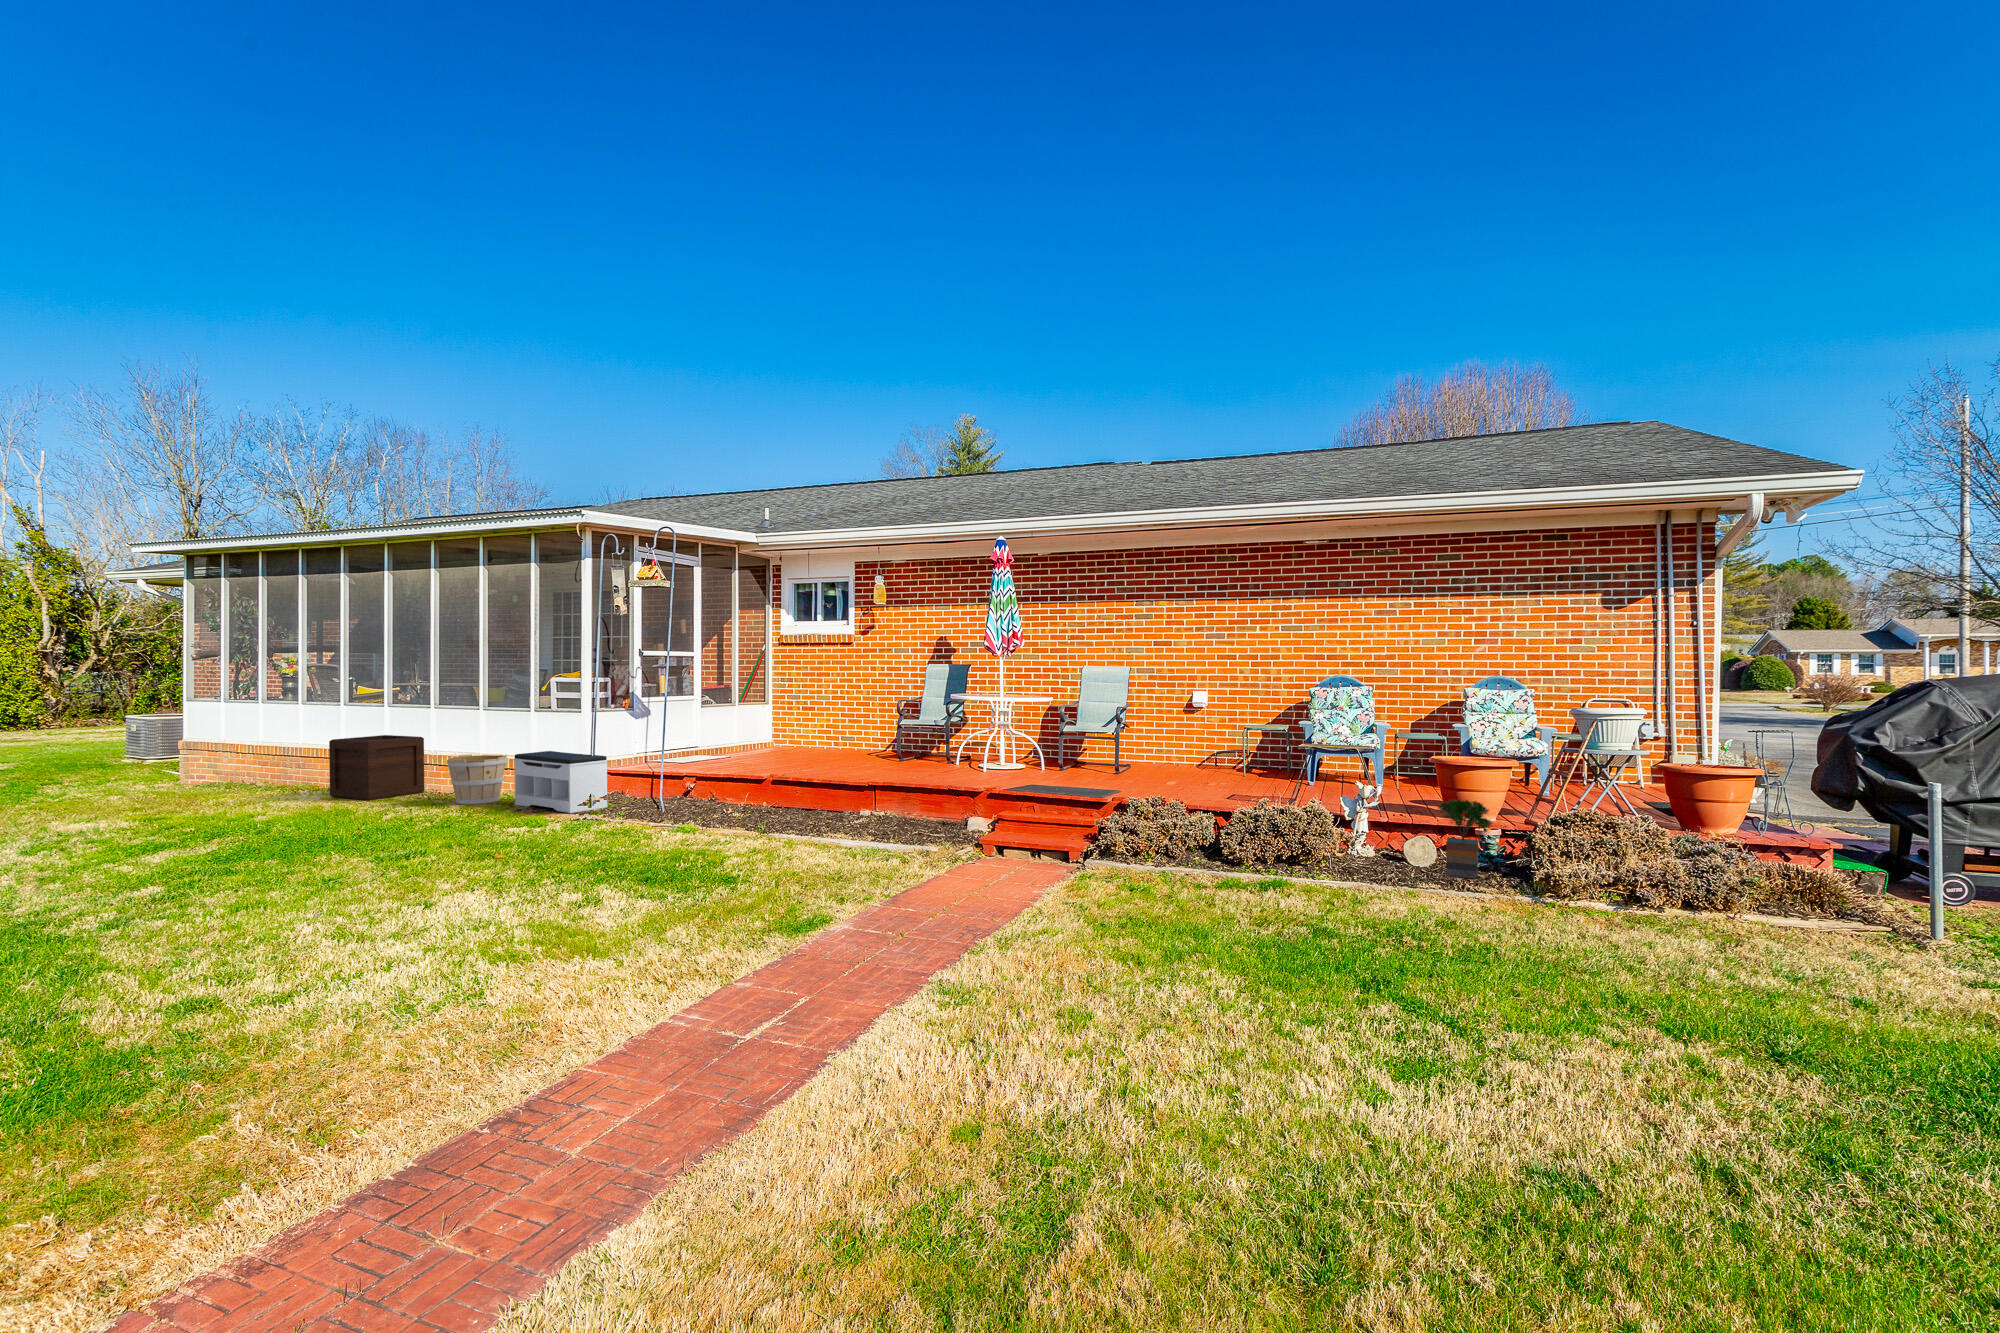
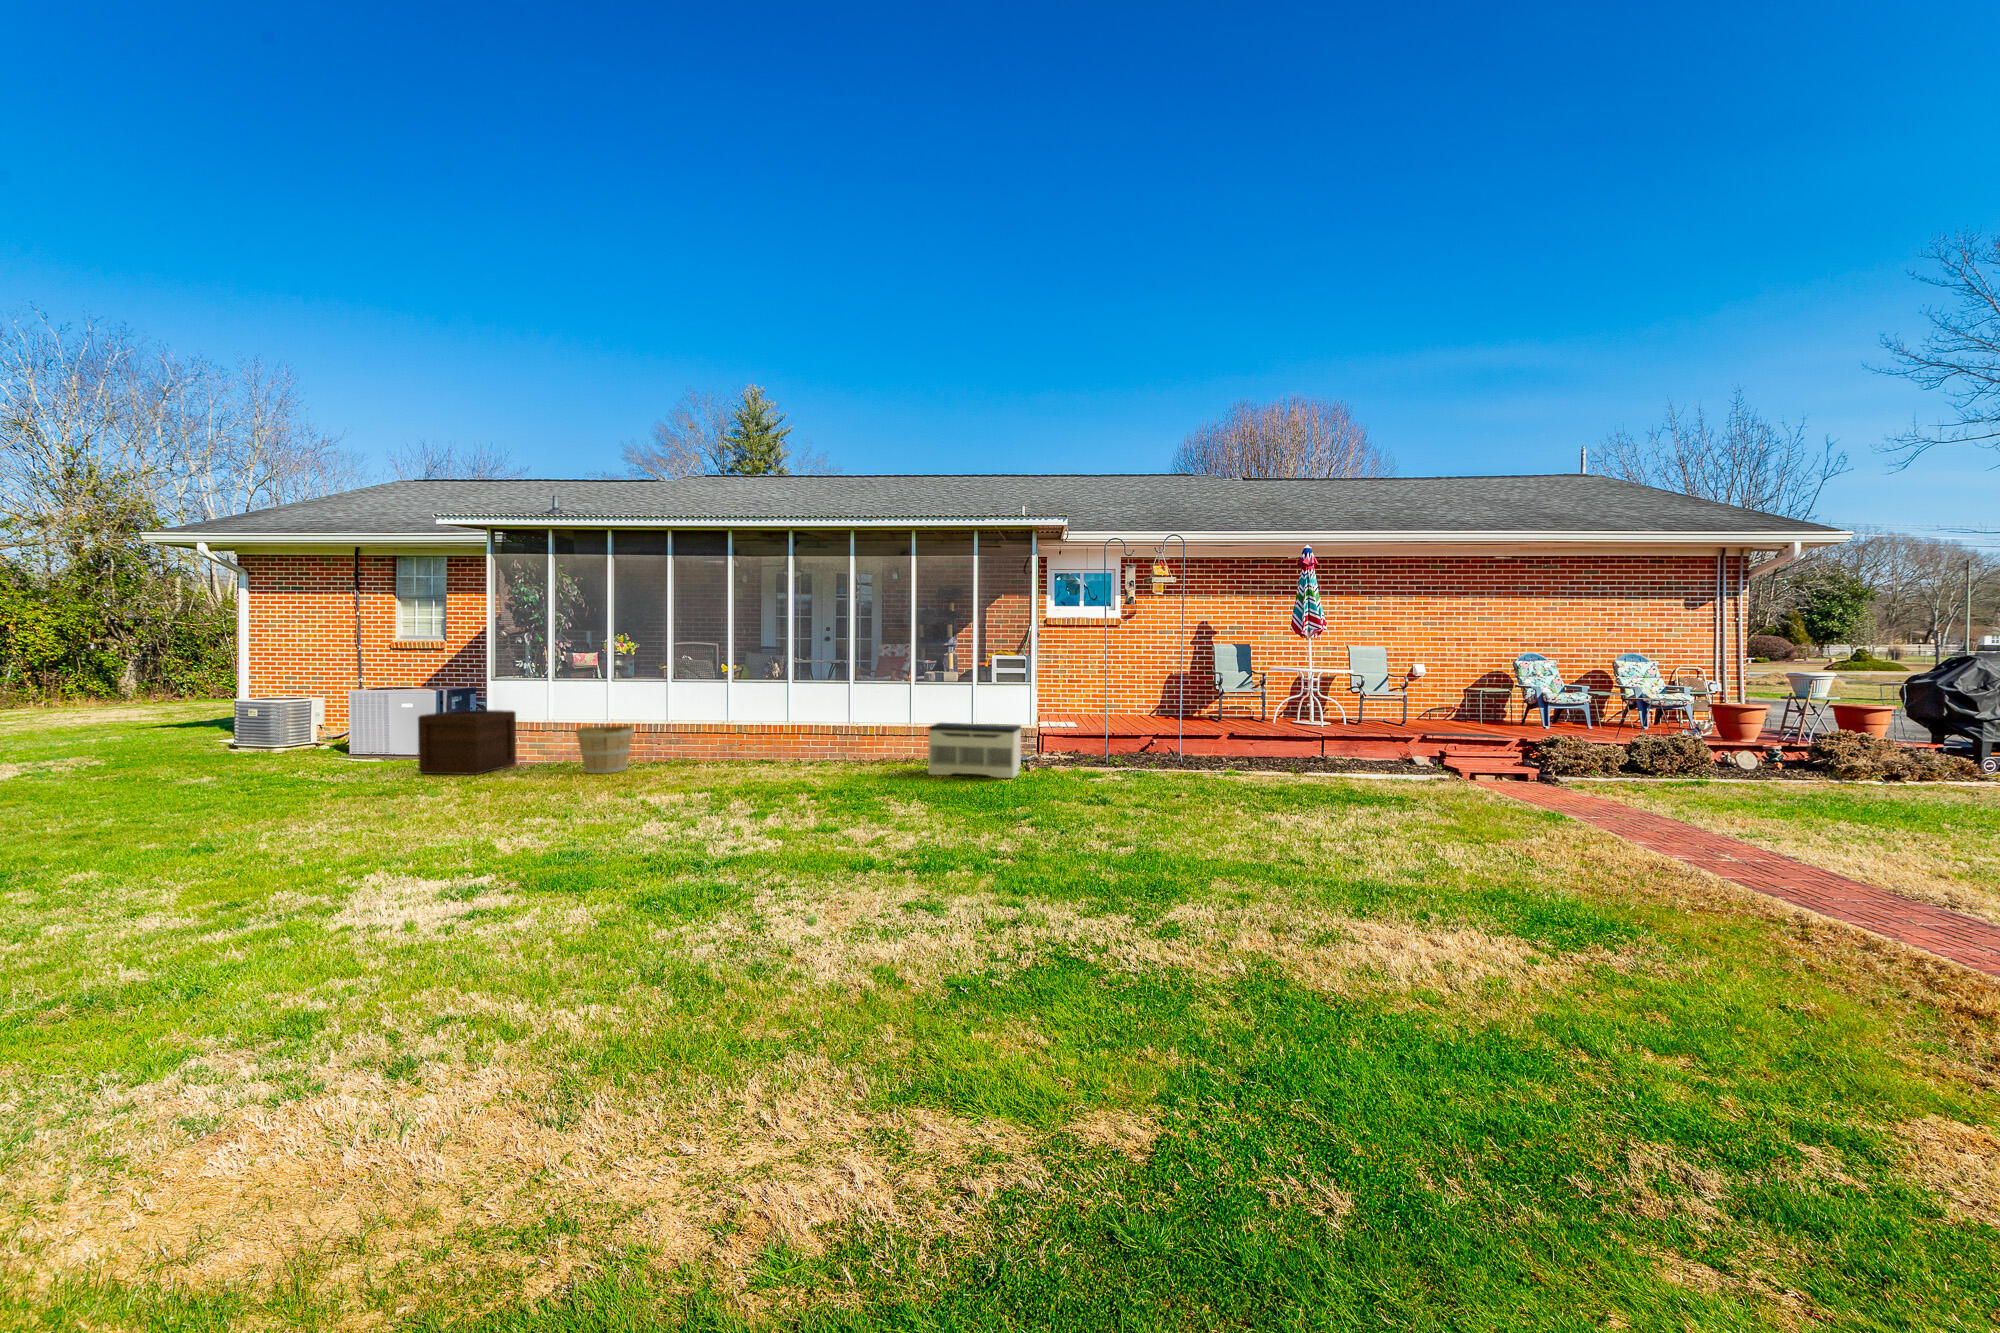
wooden crate: present [329,735,424,800] -> present [418,710,516,775]
wooden bucket: present [447,754,508,805] -> present [576,726,634,774]
potted tree: present [1438,799,1492,879] -> none [1743,732,1798,784]

